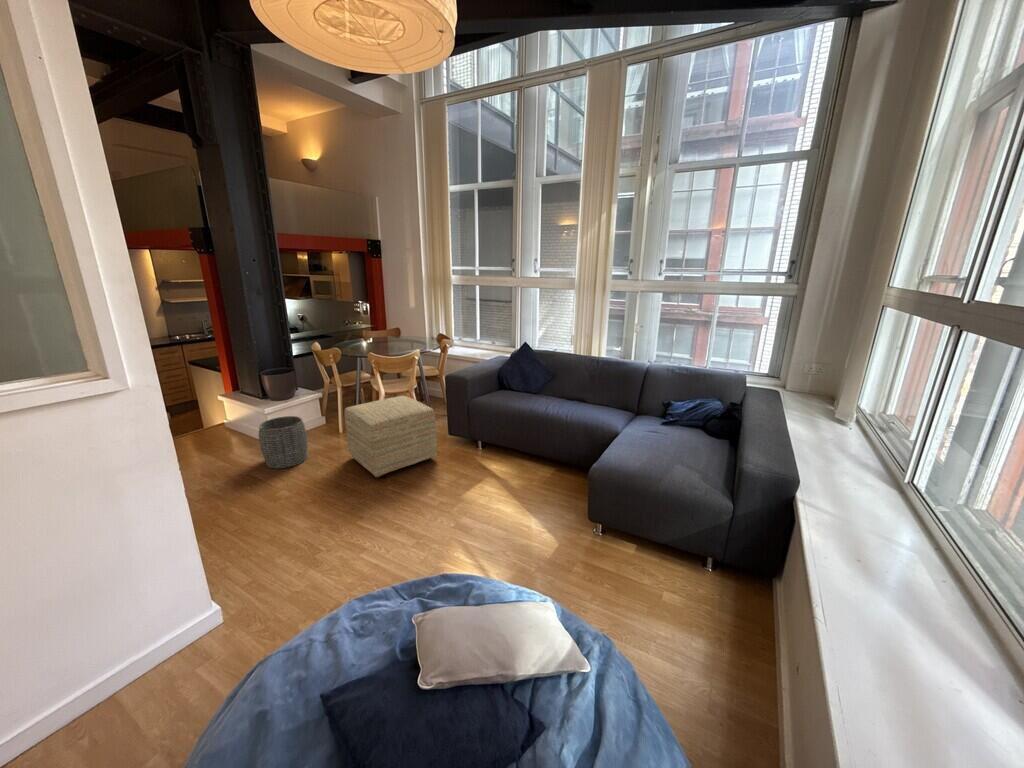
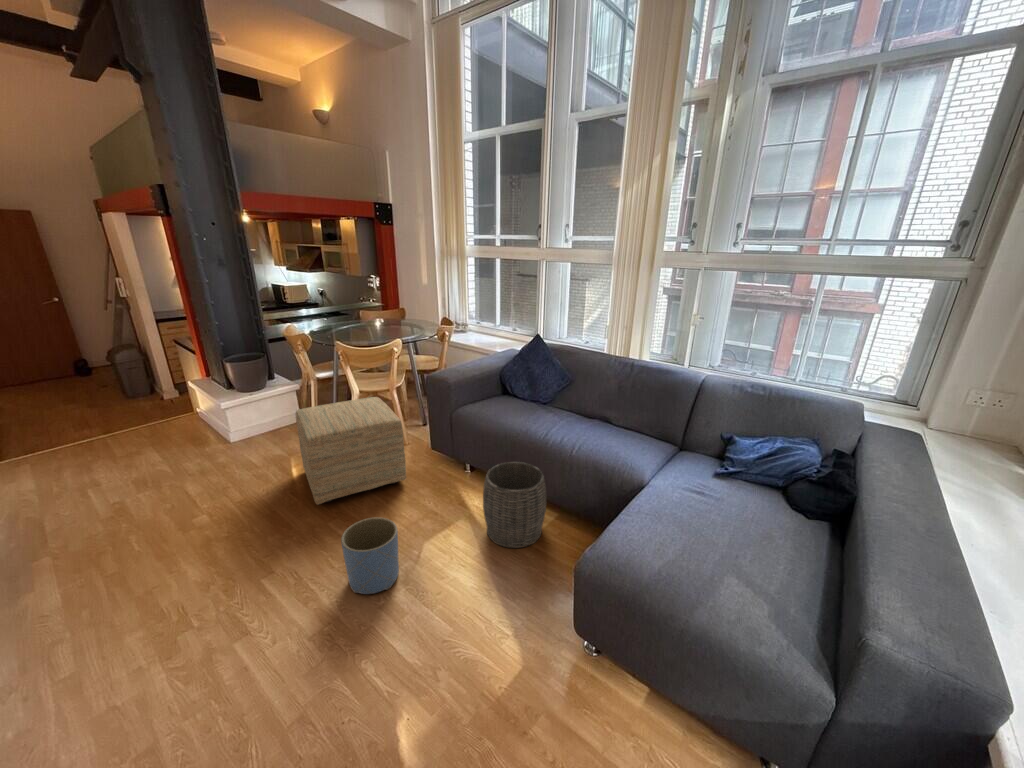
woven basket: present [259,416,308,469] -> present [483,462,546,548]
planter: none [421,473,460,526] -> present [341,517,399,594]

